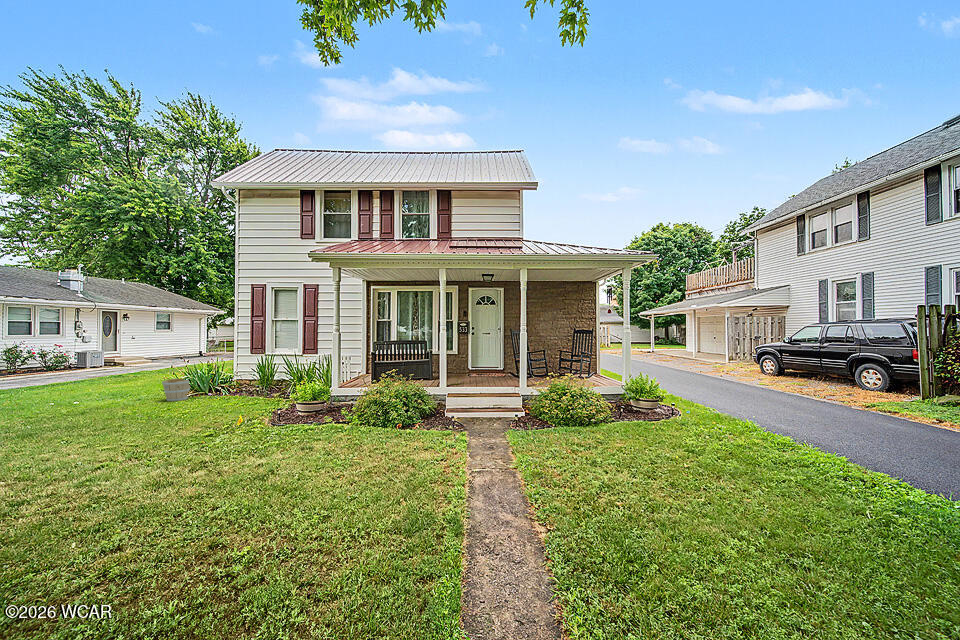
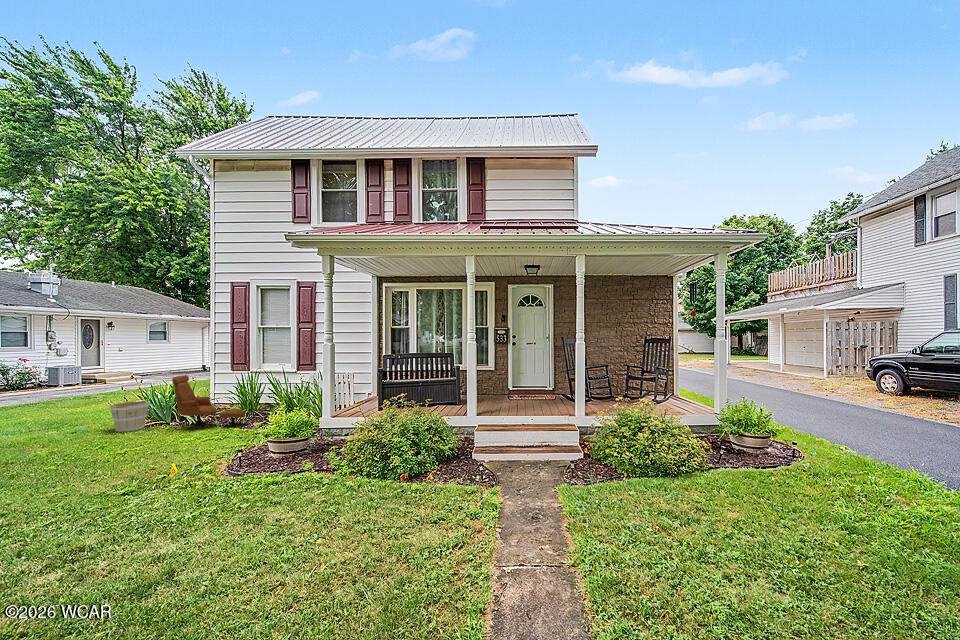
lounge chair: none [211,358,266,400] -> present [172,375,245,431]

